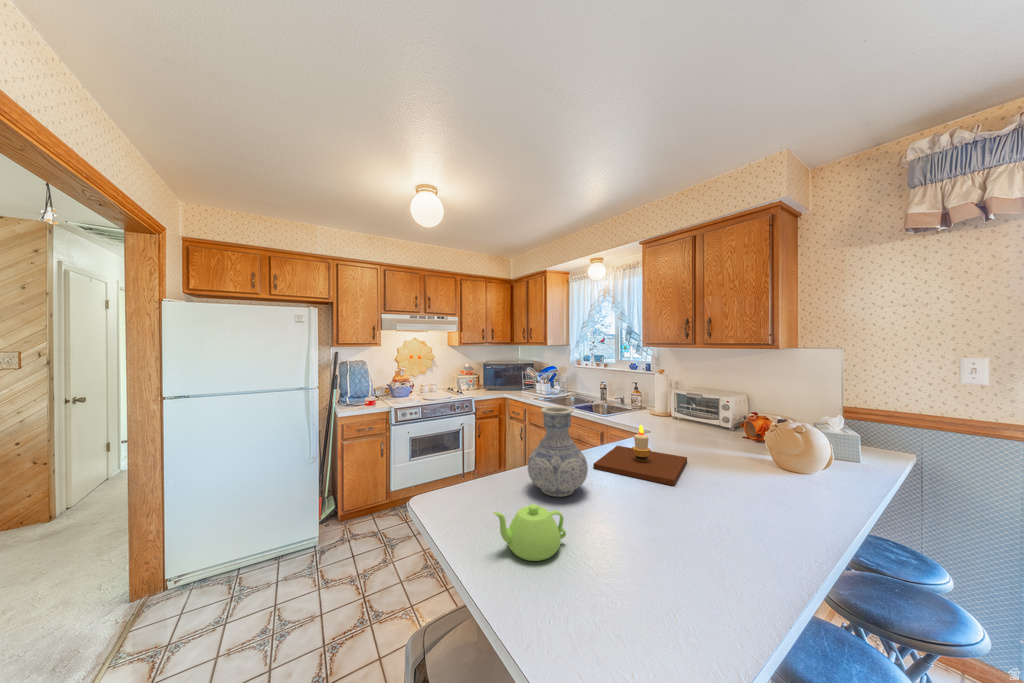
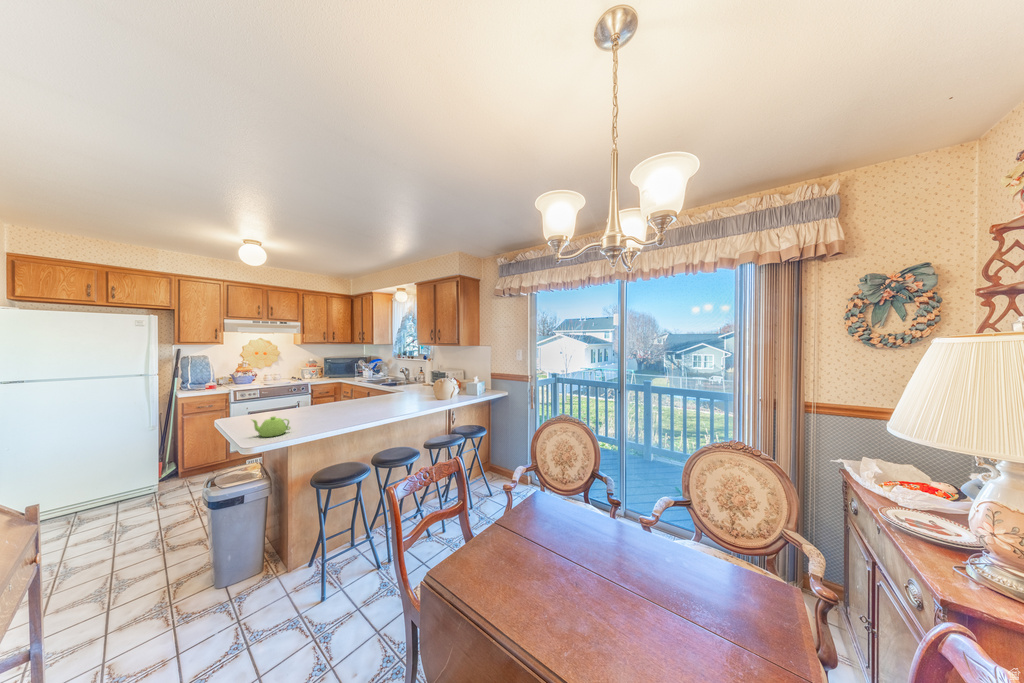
vase: present [528,406,588,497] -> none [292,378,327,421]
candle: present [593,425,687,486] -> none [343,388,400,414]

